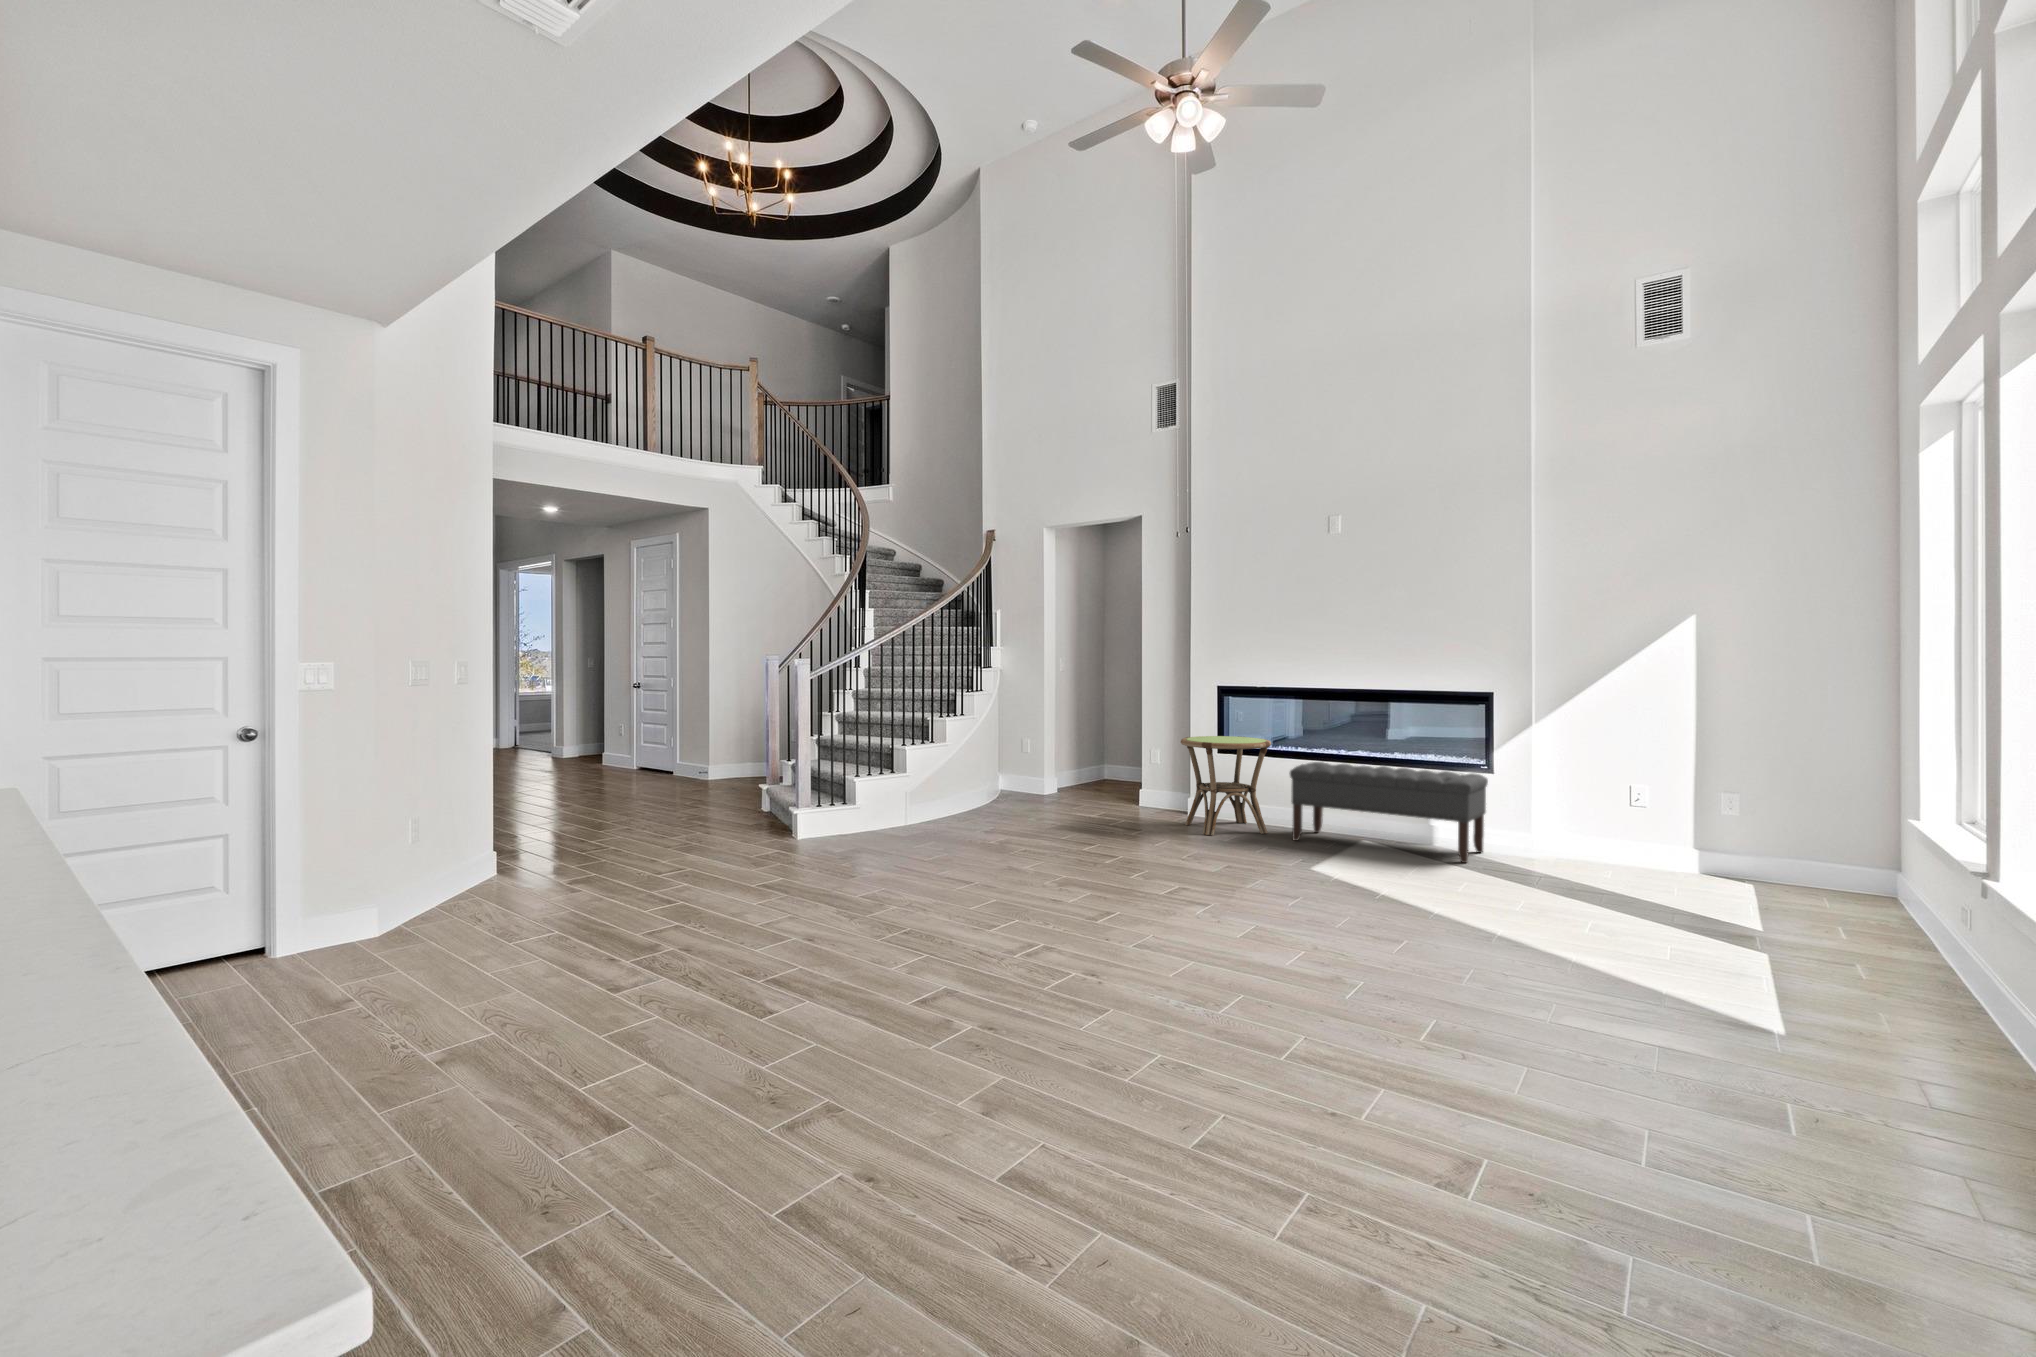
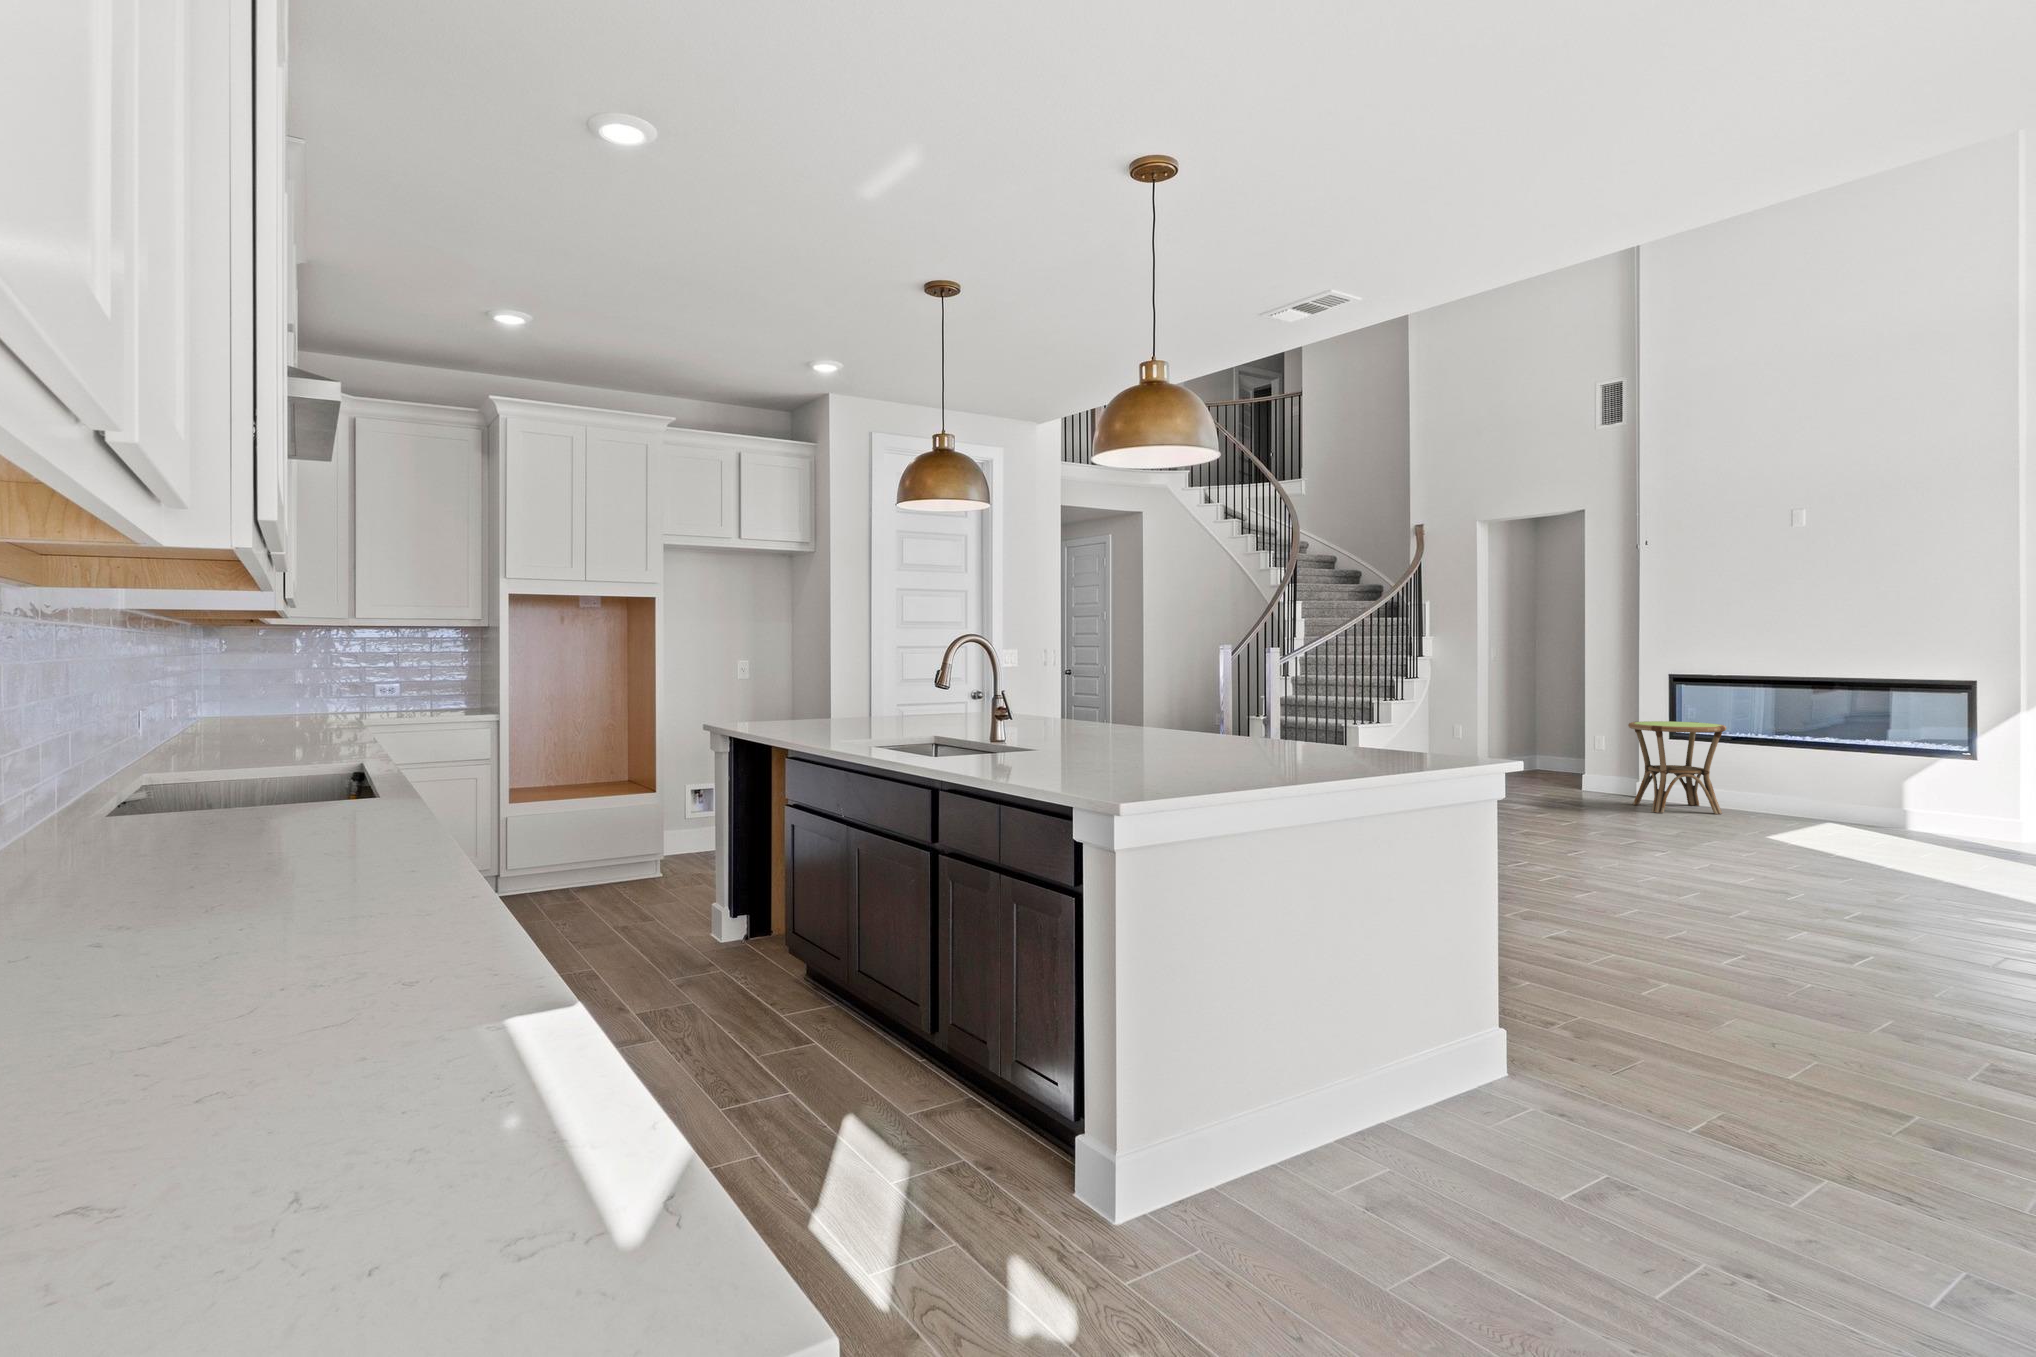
bench: present [1290,762,1488,863] -> none [1746,747,1971,843]

